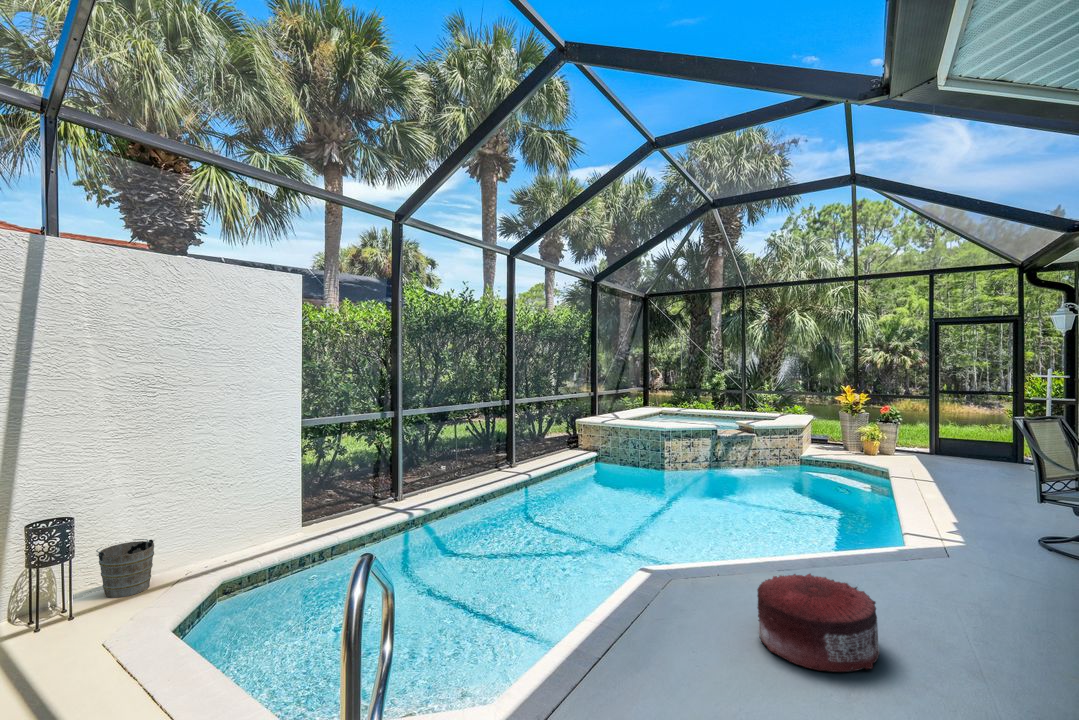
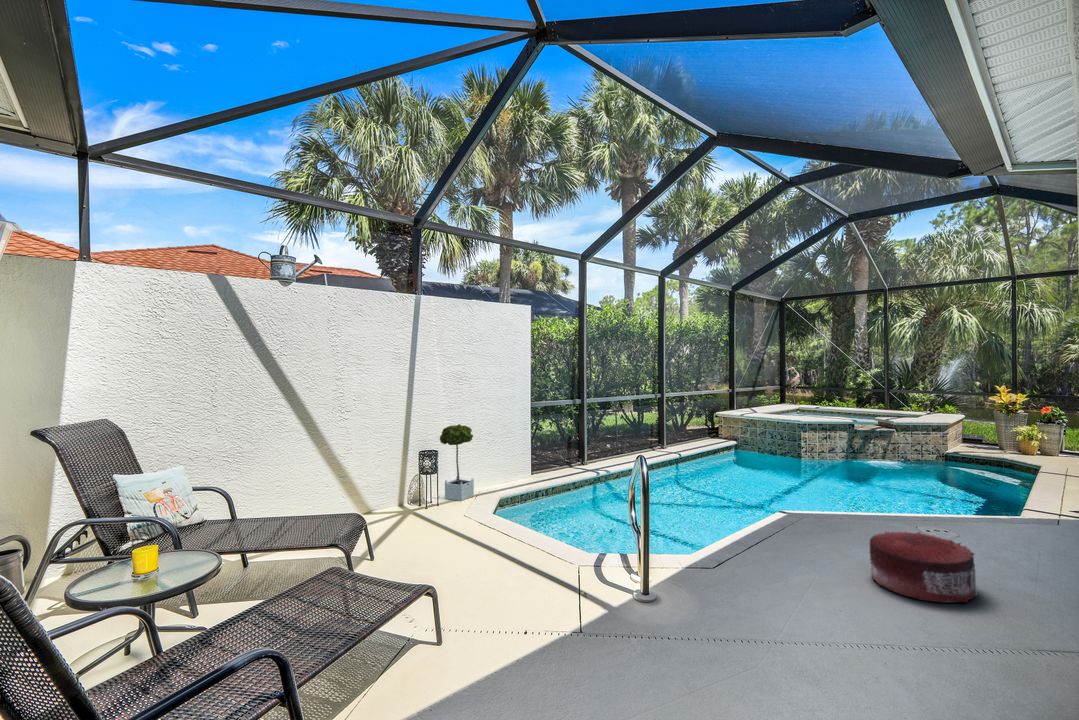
potted tree: none [195,452,251,562] -> present [440,424,474,501]
bucket: present [96,539,154,598] -> none [388,480,420,516]

